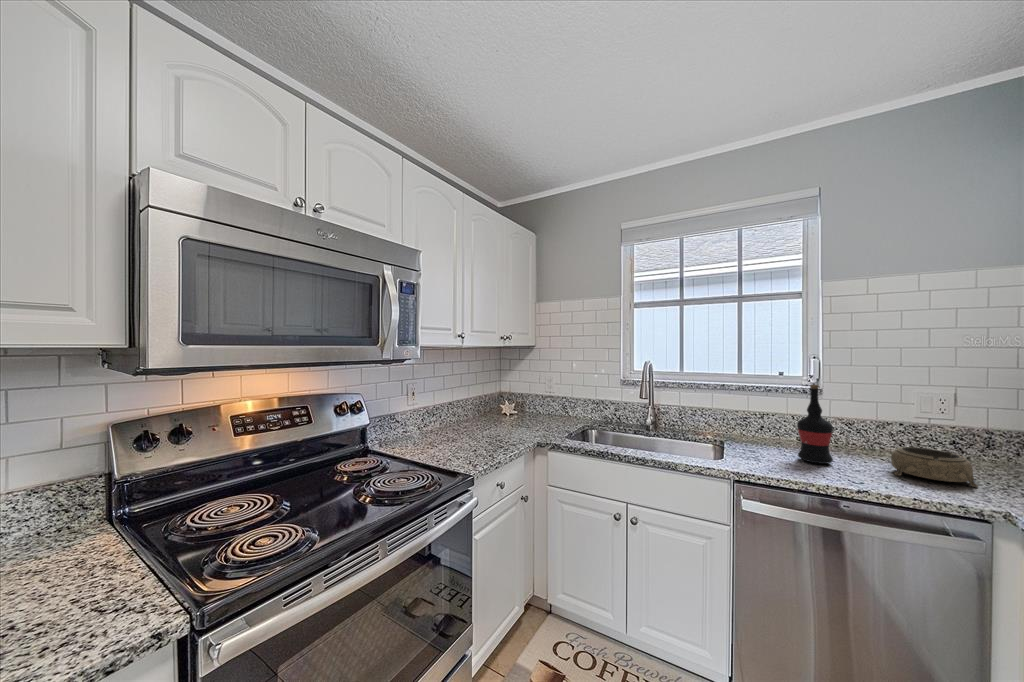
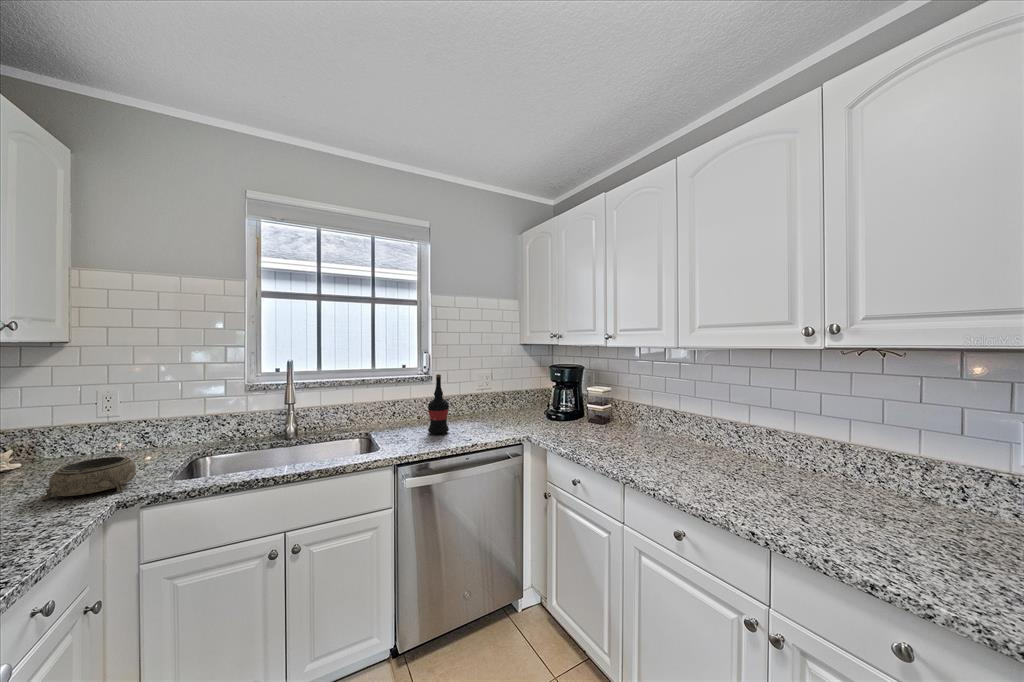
decorative bowl: present [891,447,978,487] -> present [42,457,136,500]

